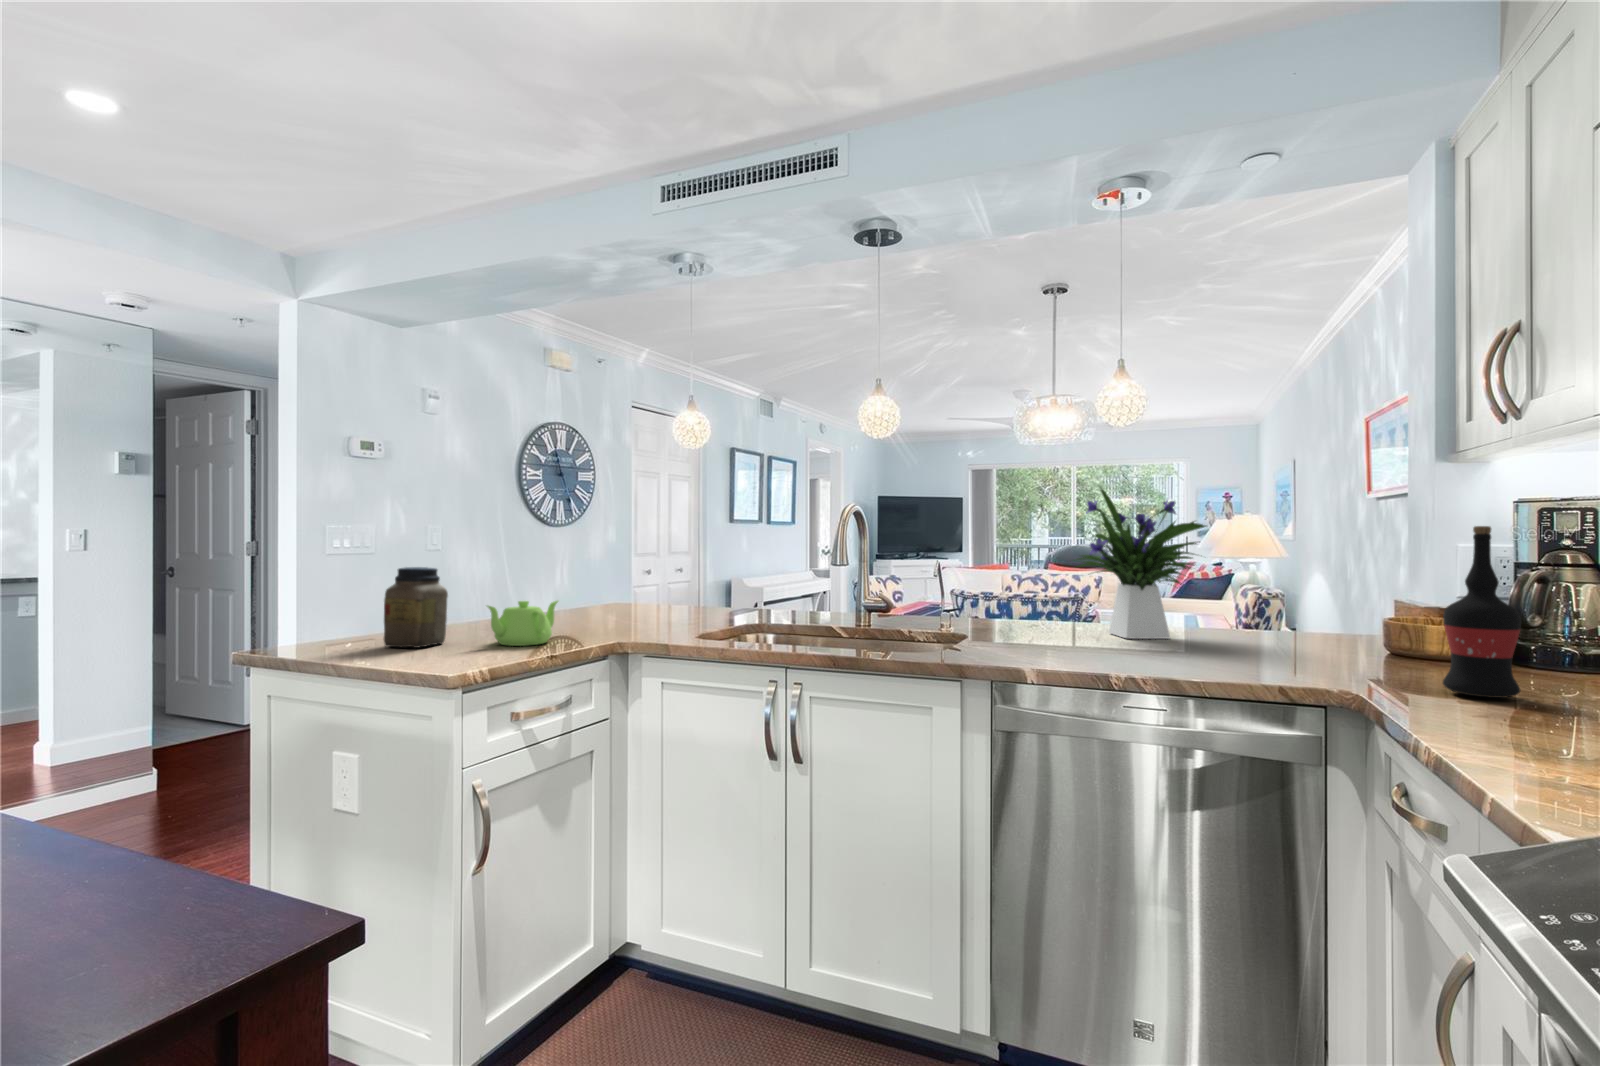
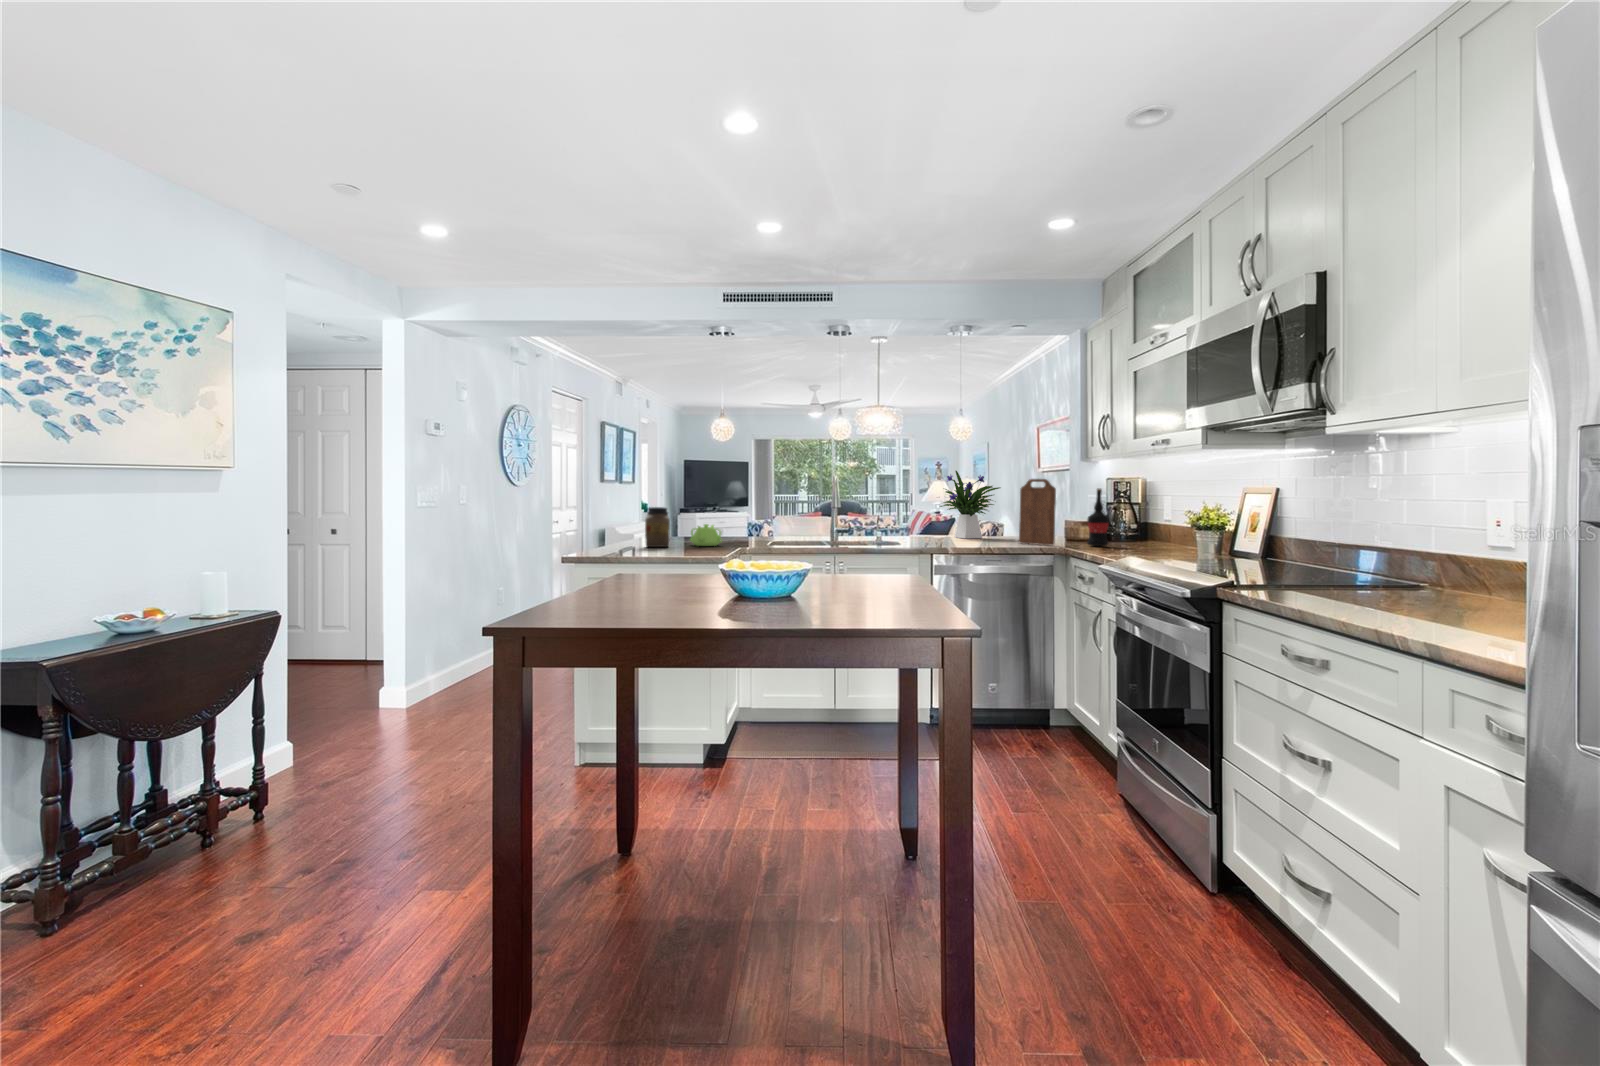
cutting board: none [1237,501,1337,682] -> present [1019,479,1056,545]

